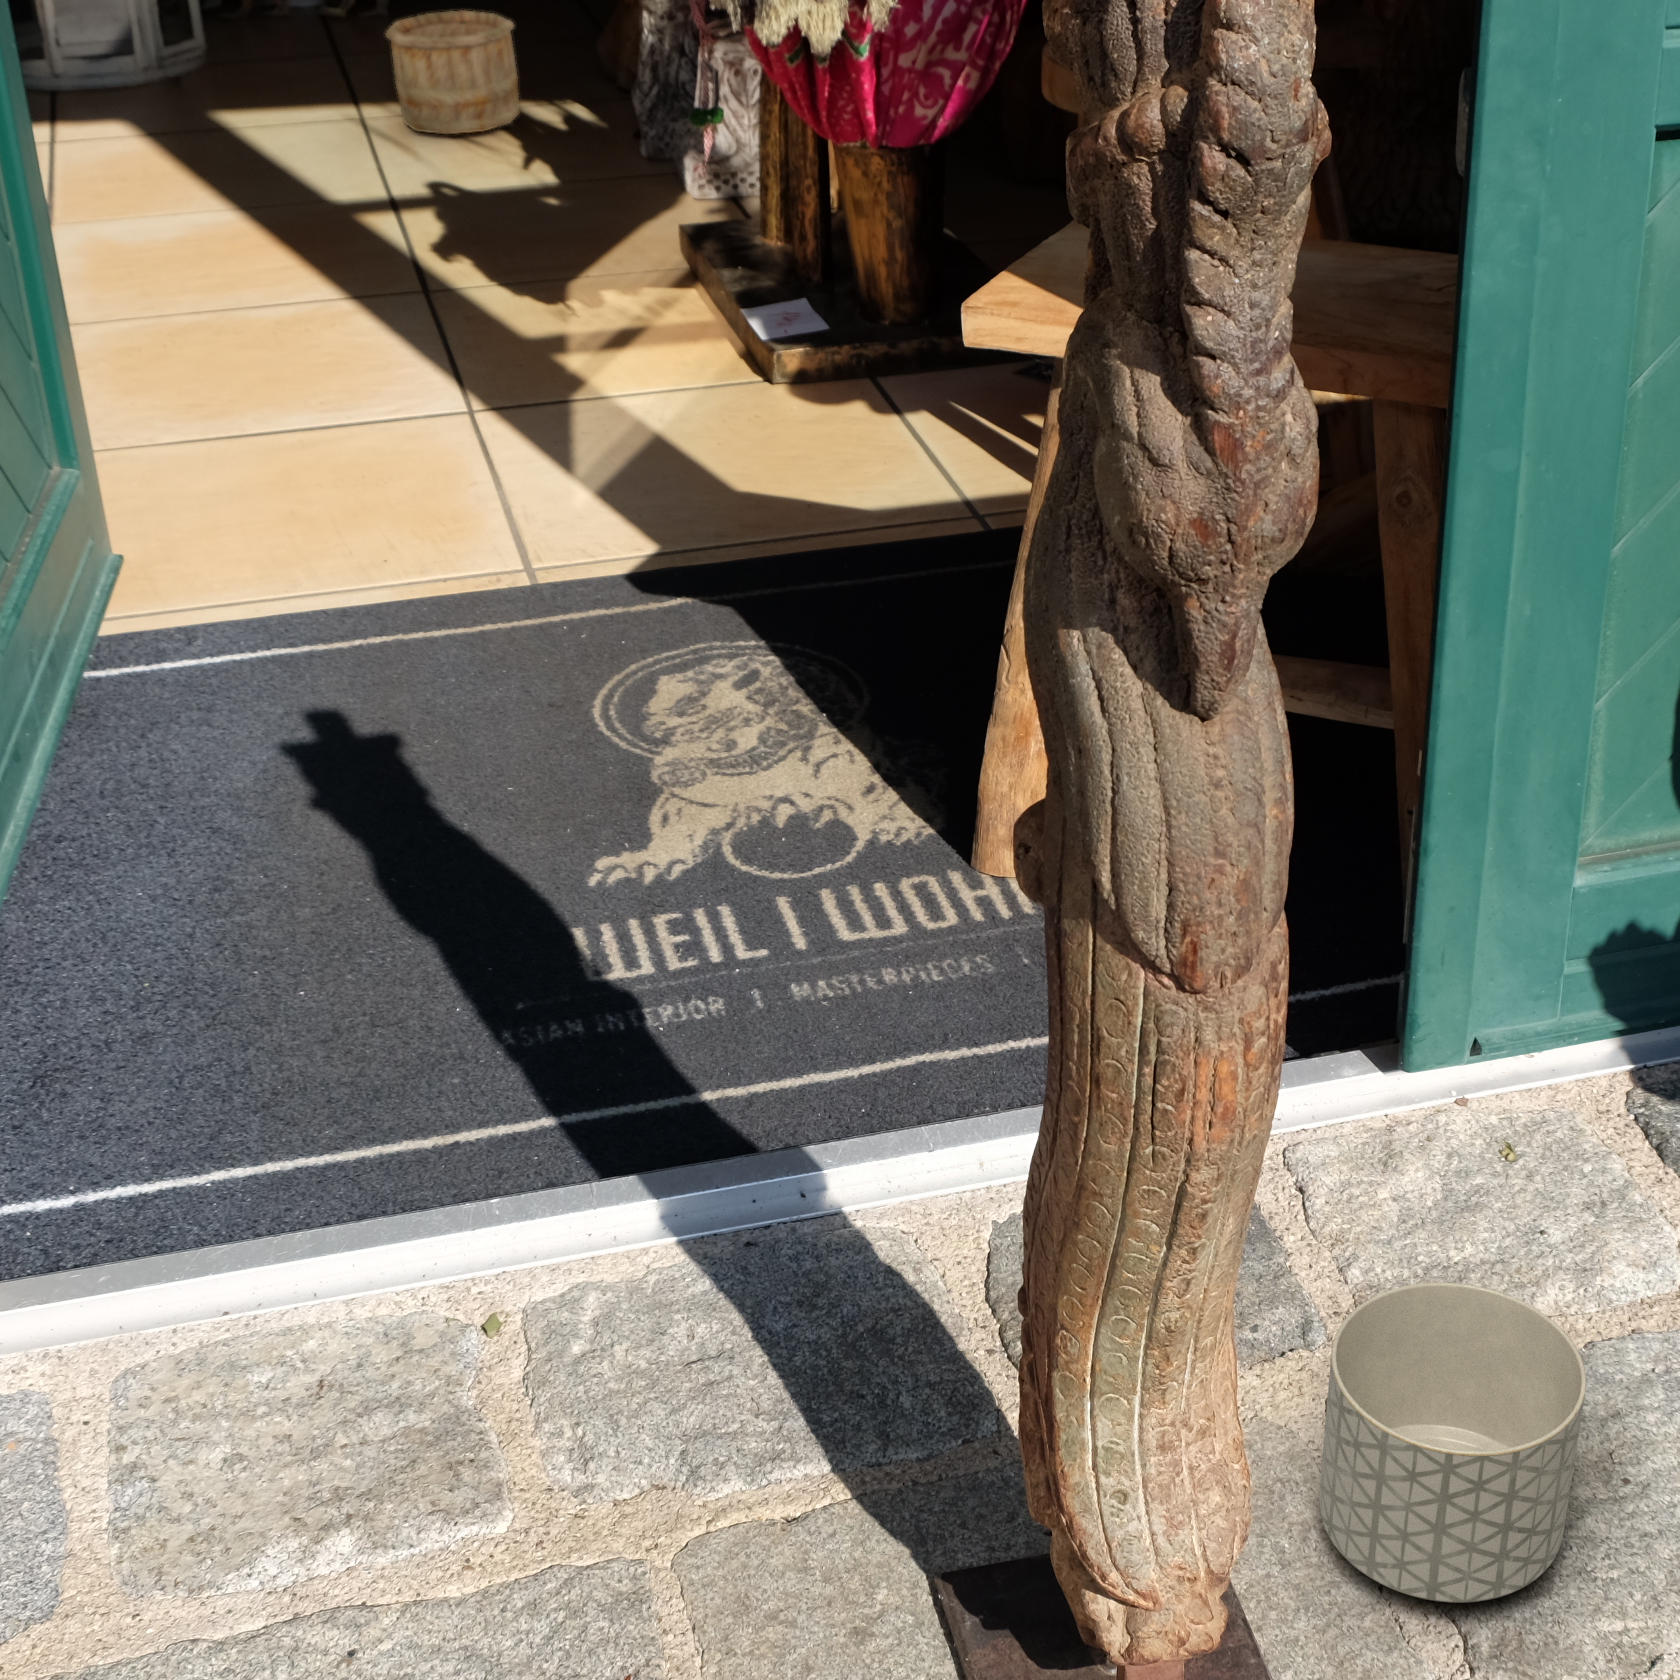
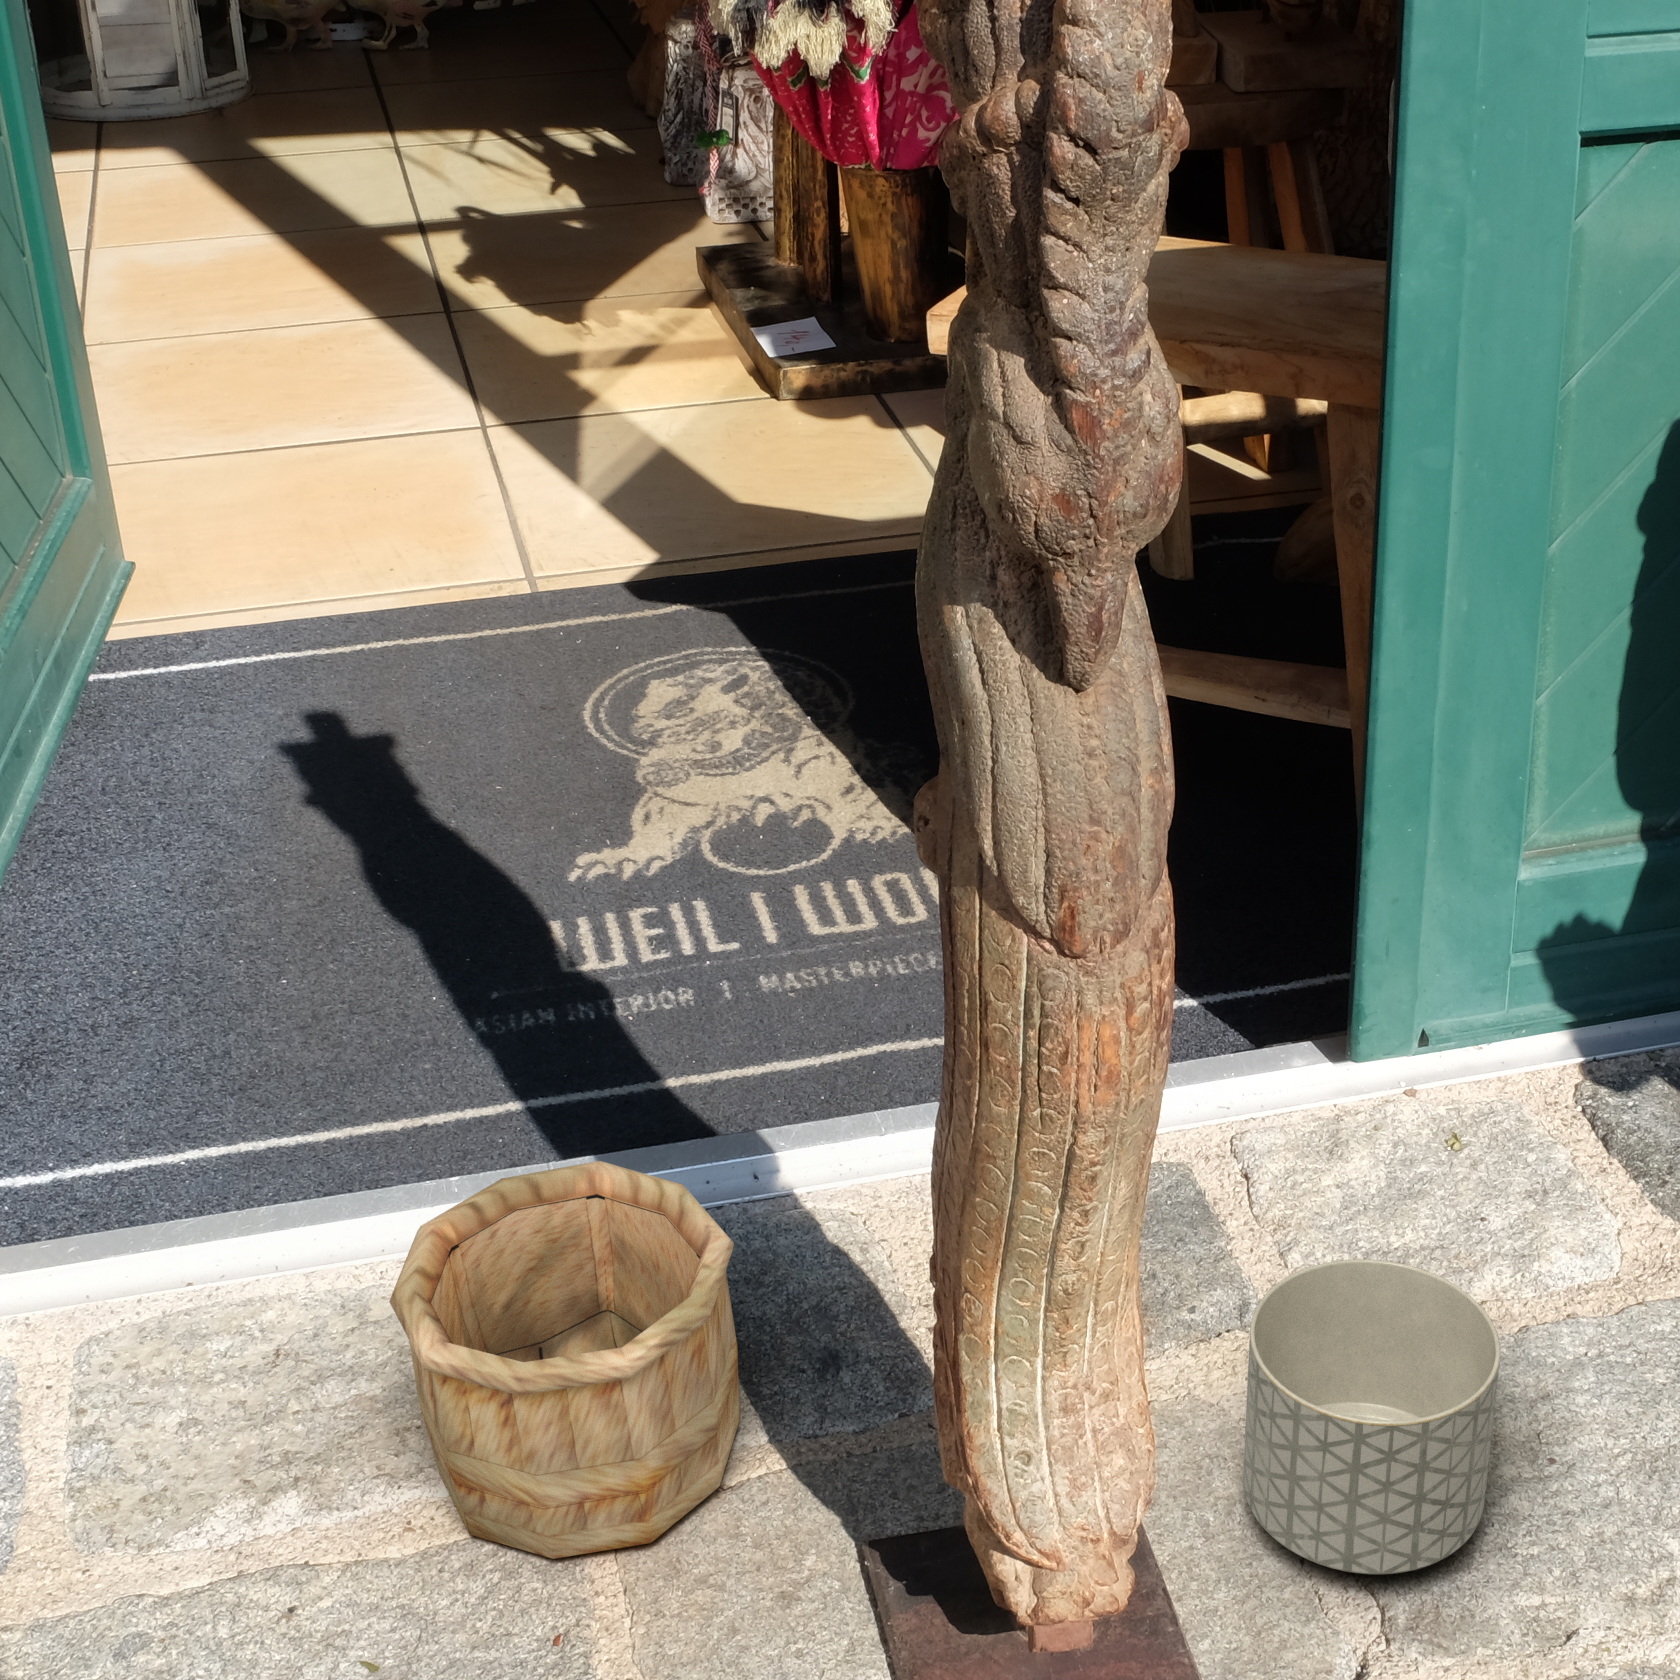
wooden bucket: present [386,10,520,134] -> present [389,1161,740,1559]

